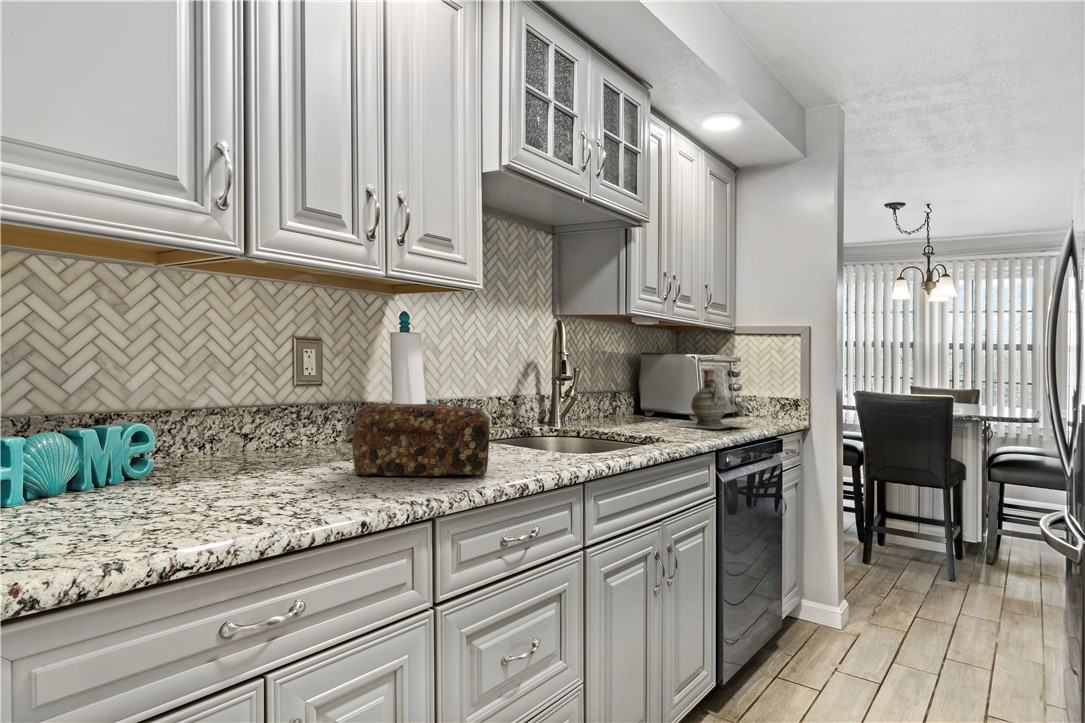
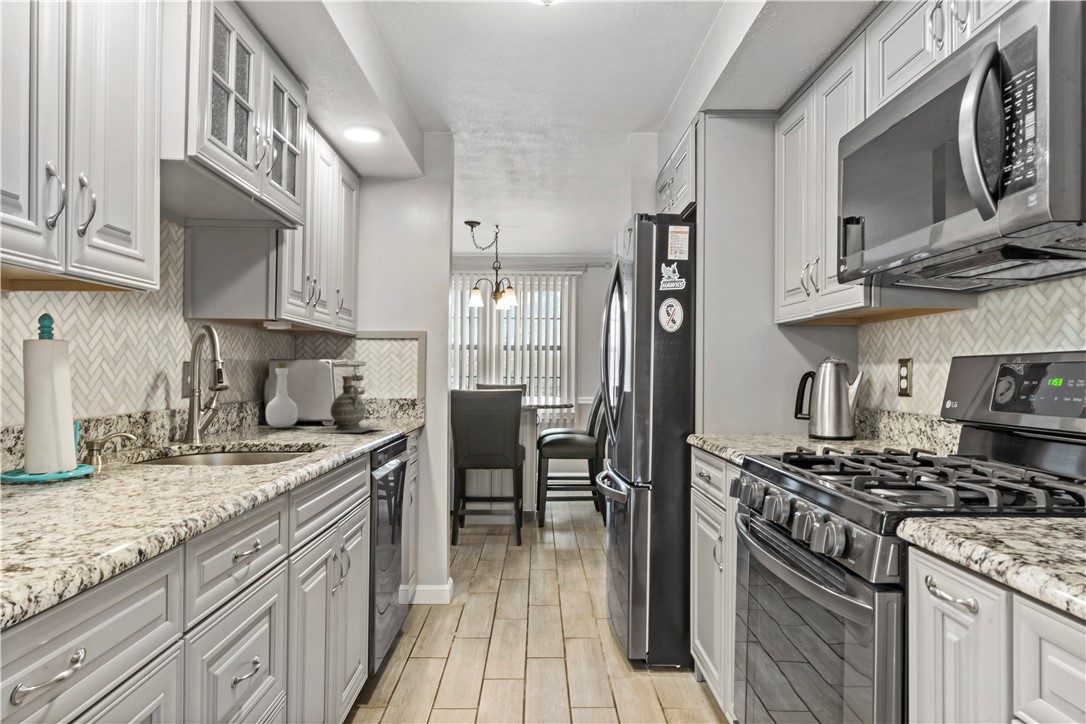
bottle: none [636,356,666,419] -> present [266,363,298,428]
bread loaf: present [352,403,490,476] -> none [35,420,215,510]

